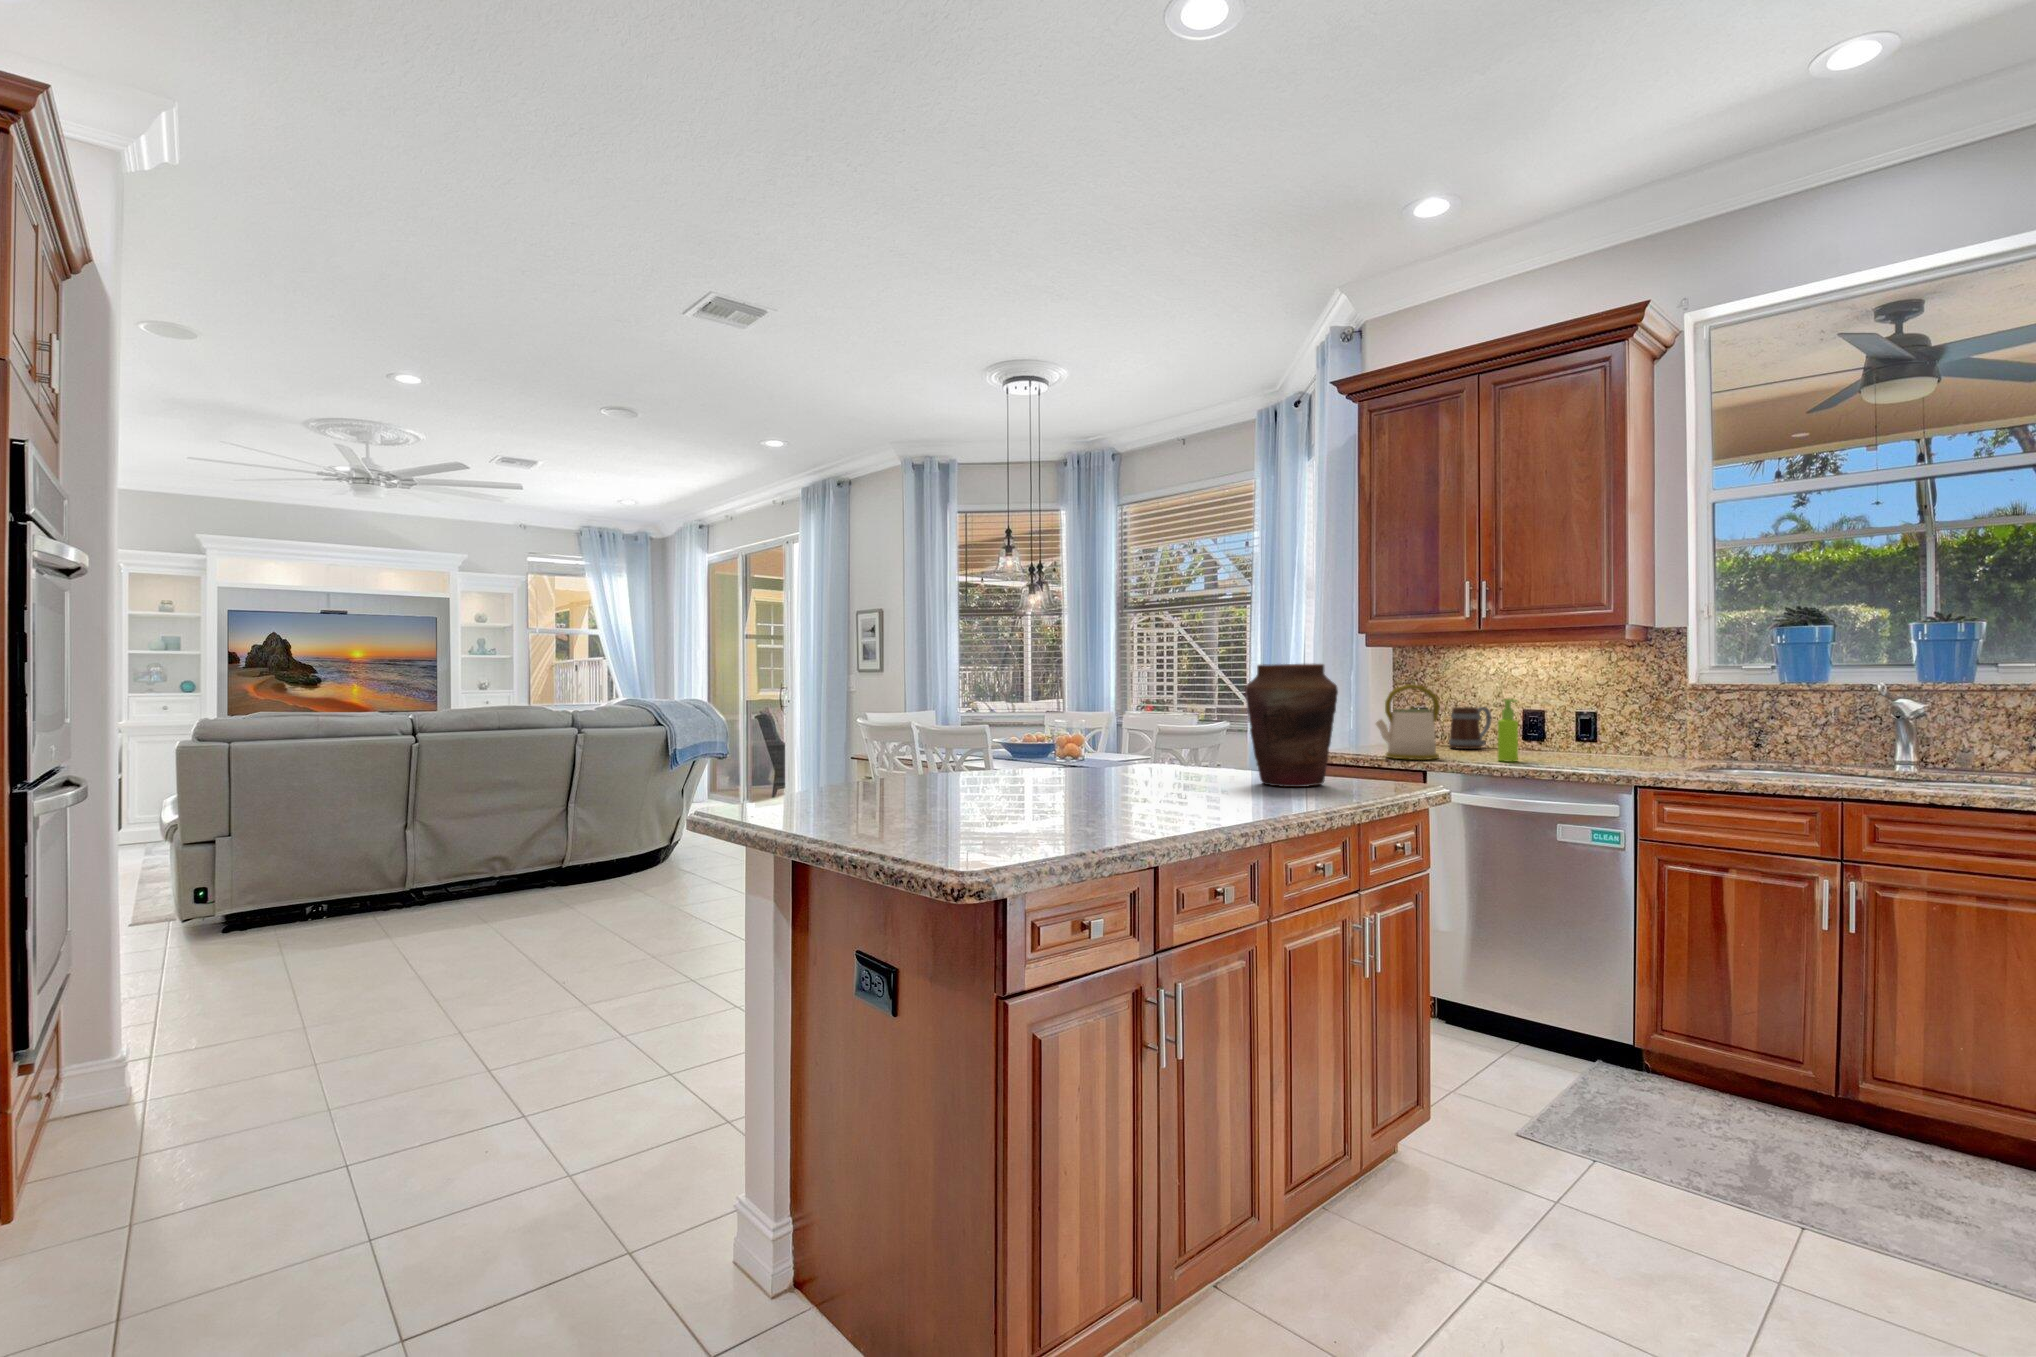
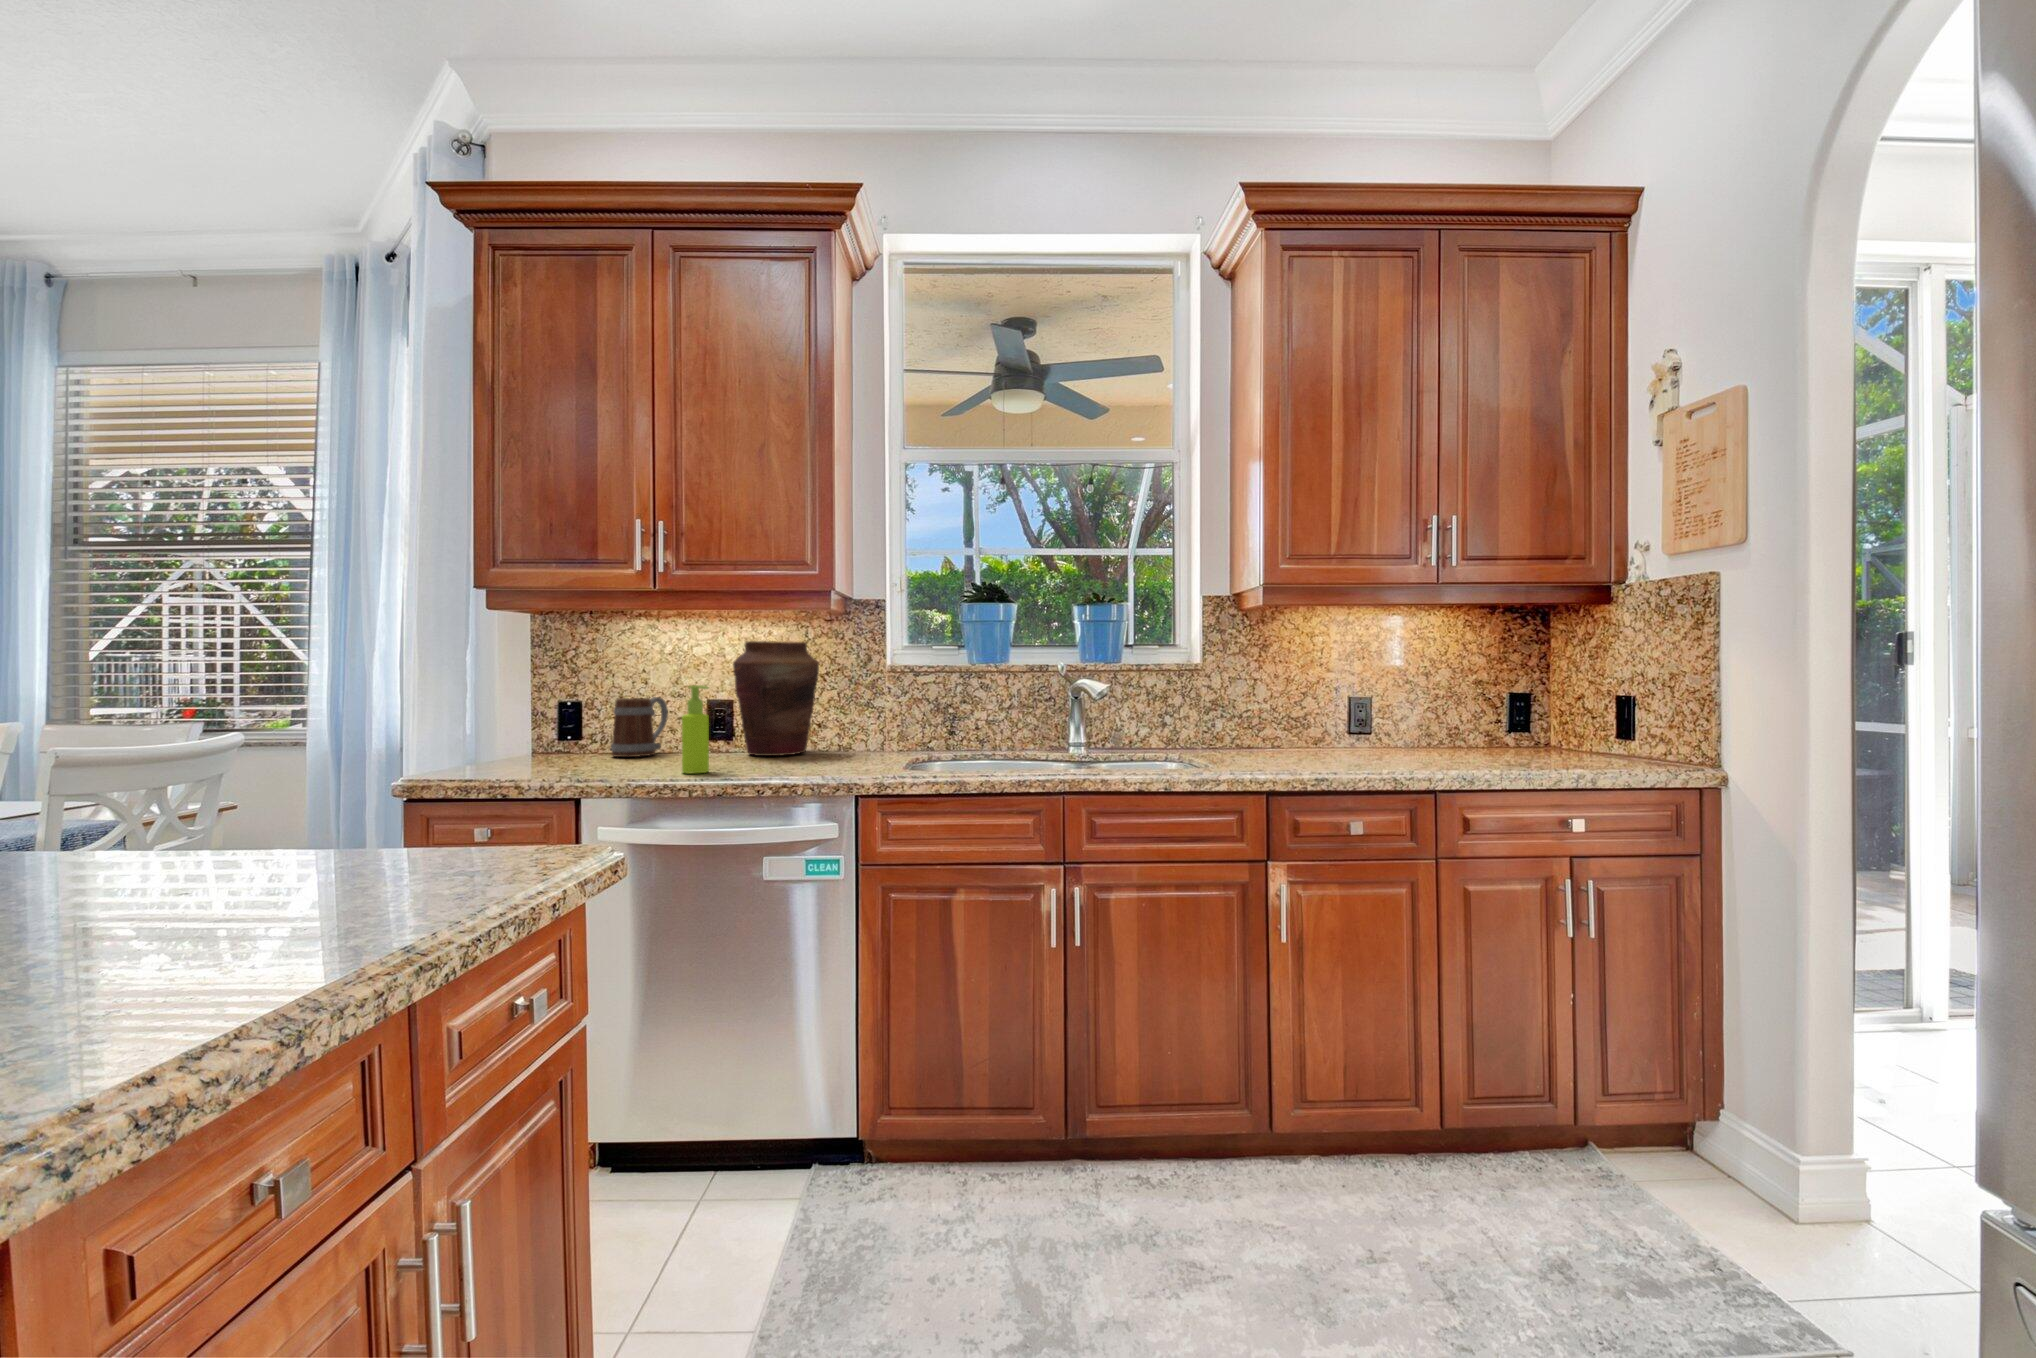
vase: present [1245,664,1338,787] -> present [733,641,819,756]
kettle: present [1376,684,1440,760] -> none [494,665,599,782]

